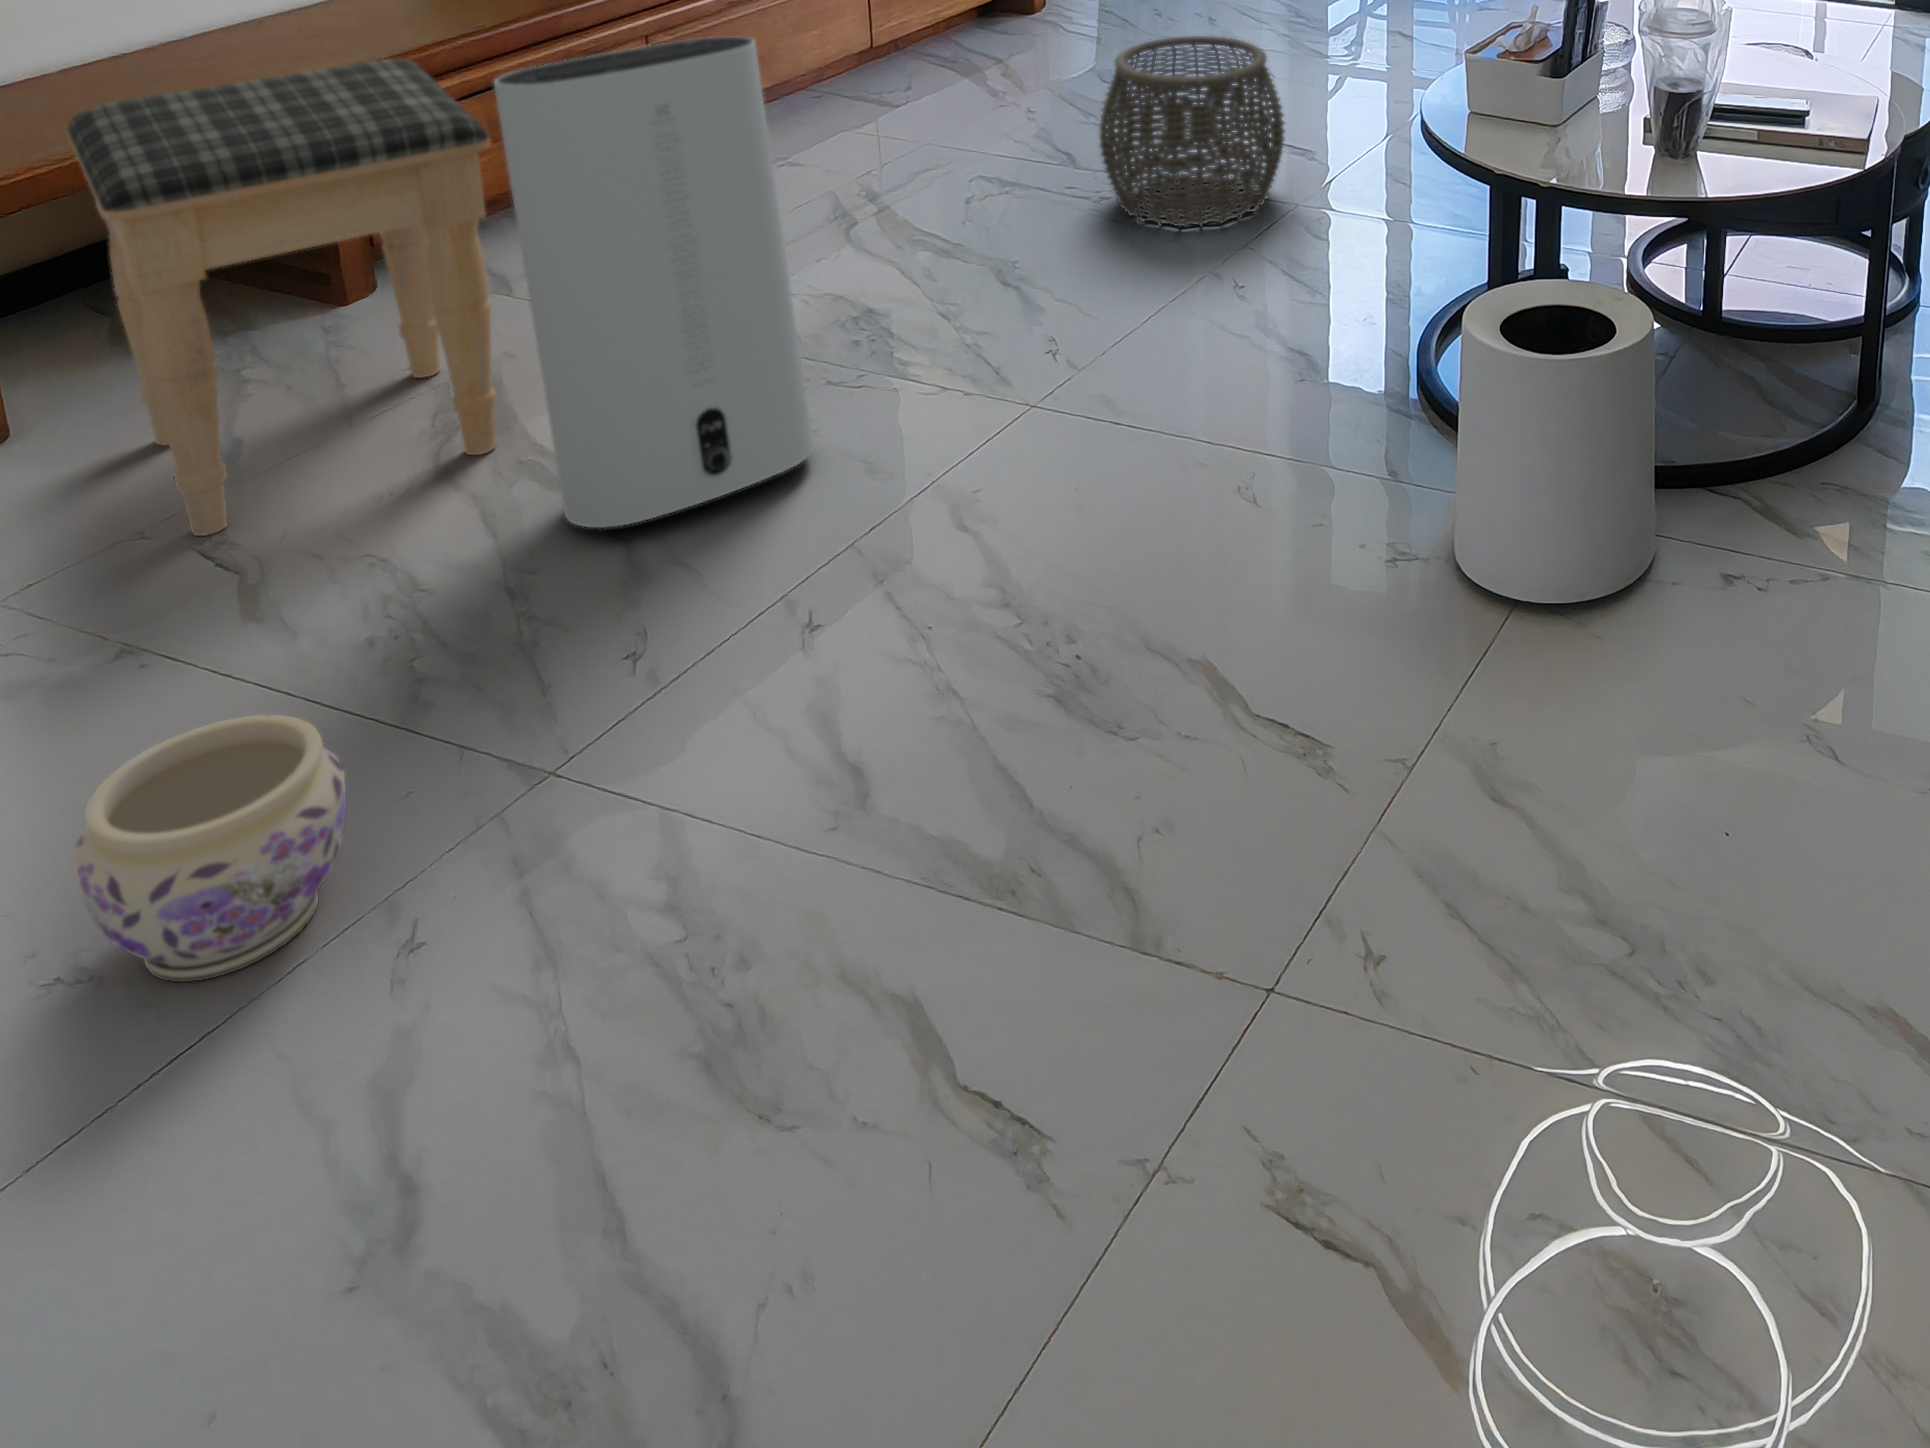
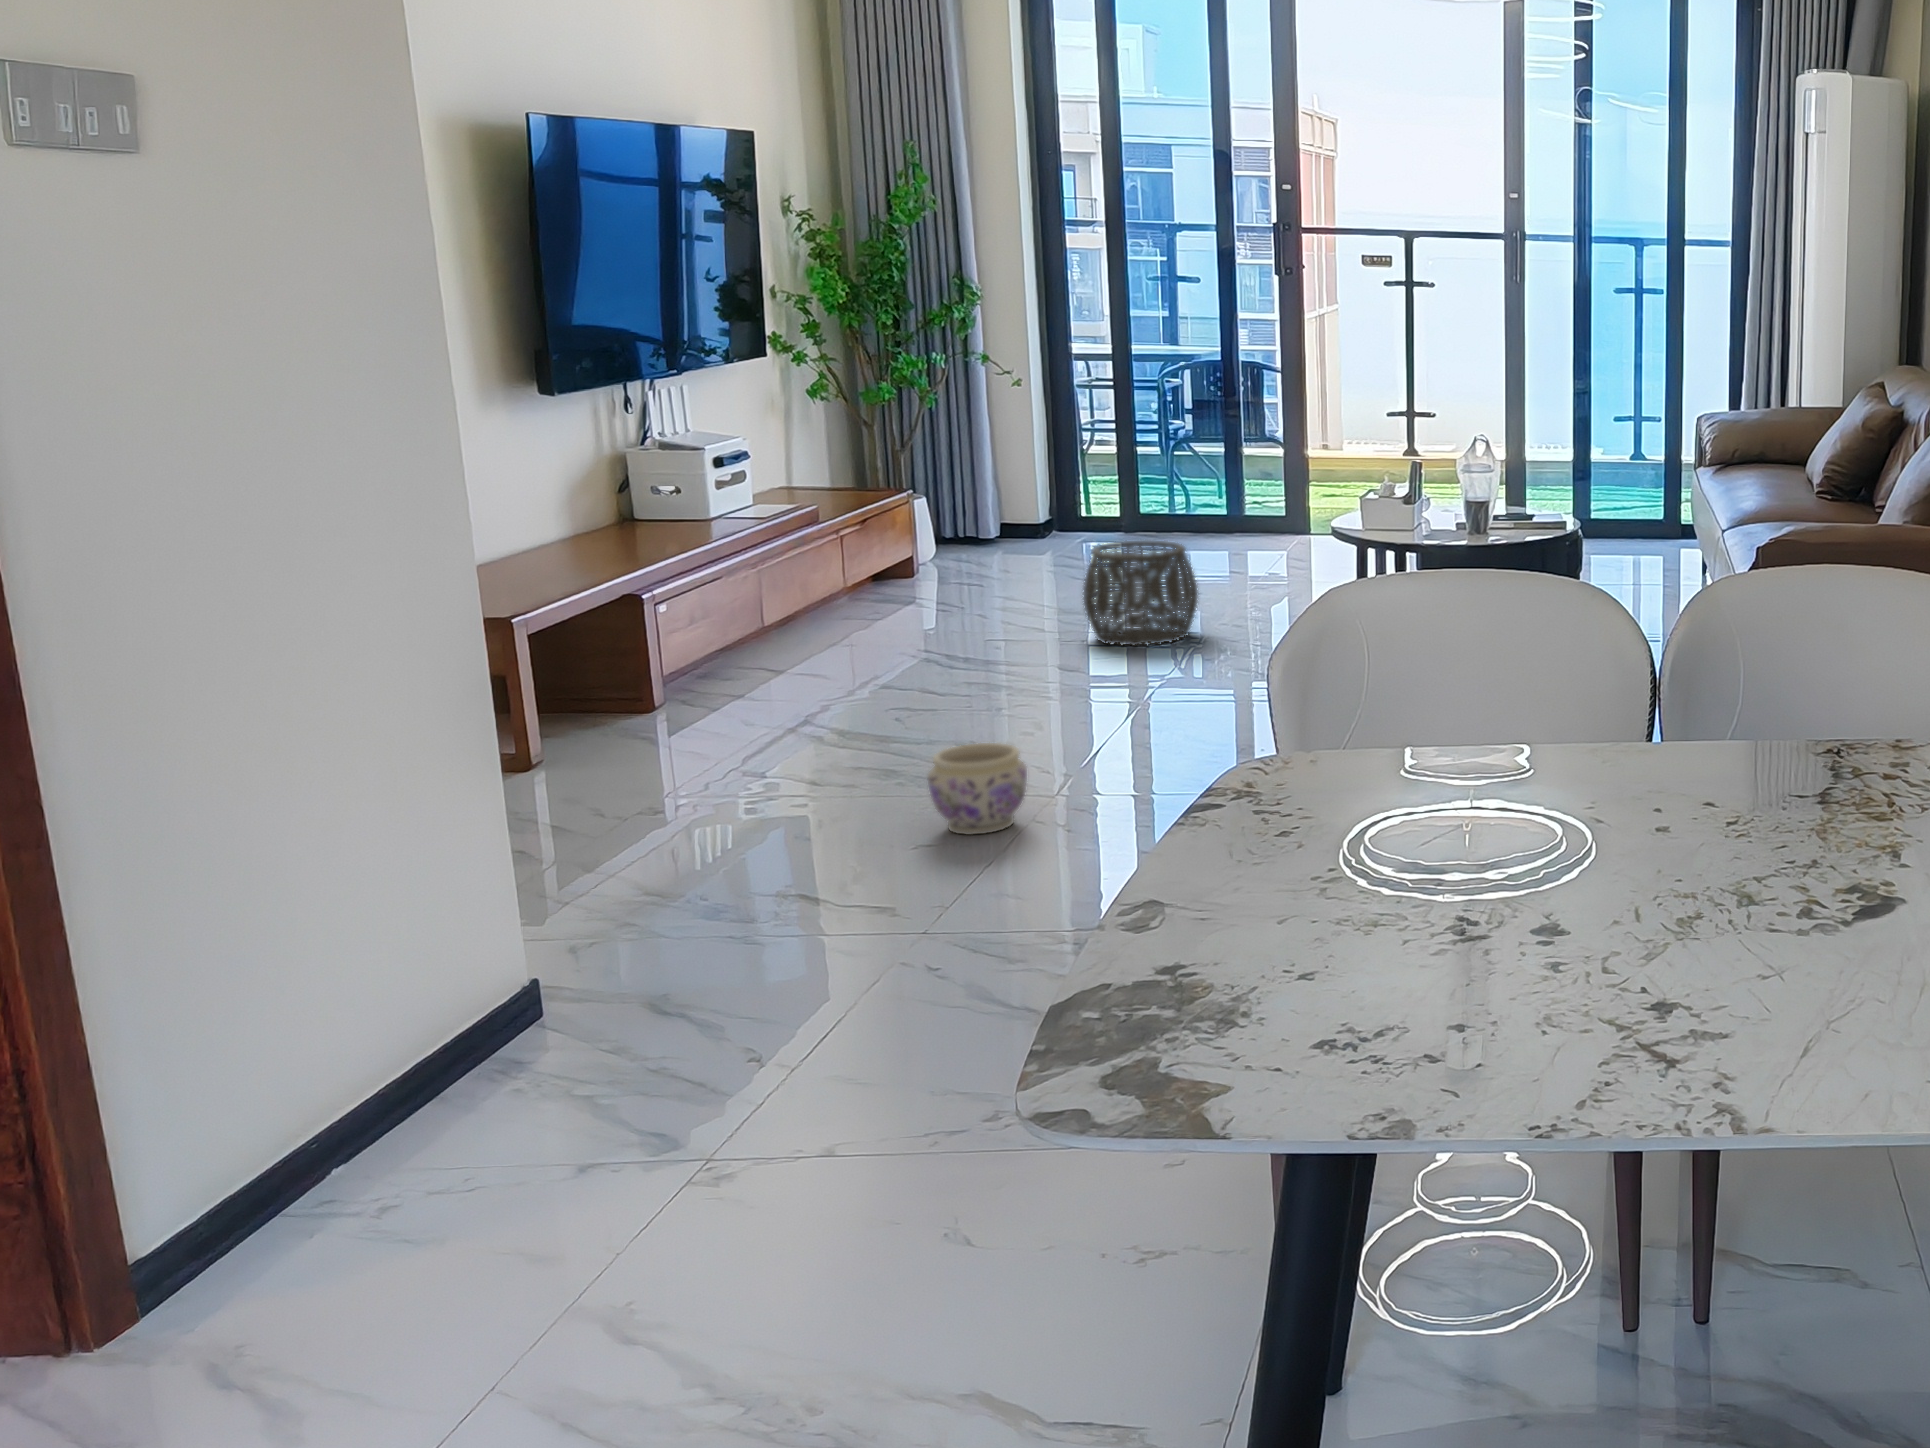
air purifier: present [494,37,813,528] -> none [896,500,1054,744]
footstool: present [68,59,497,536] -> none [603,538,865,770]

